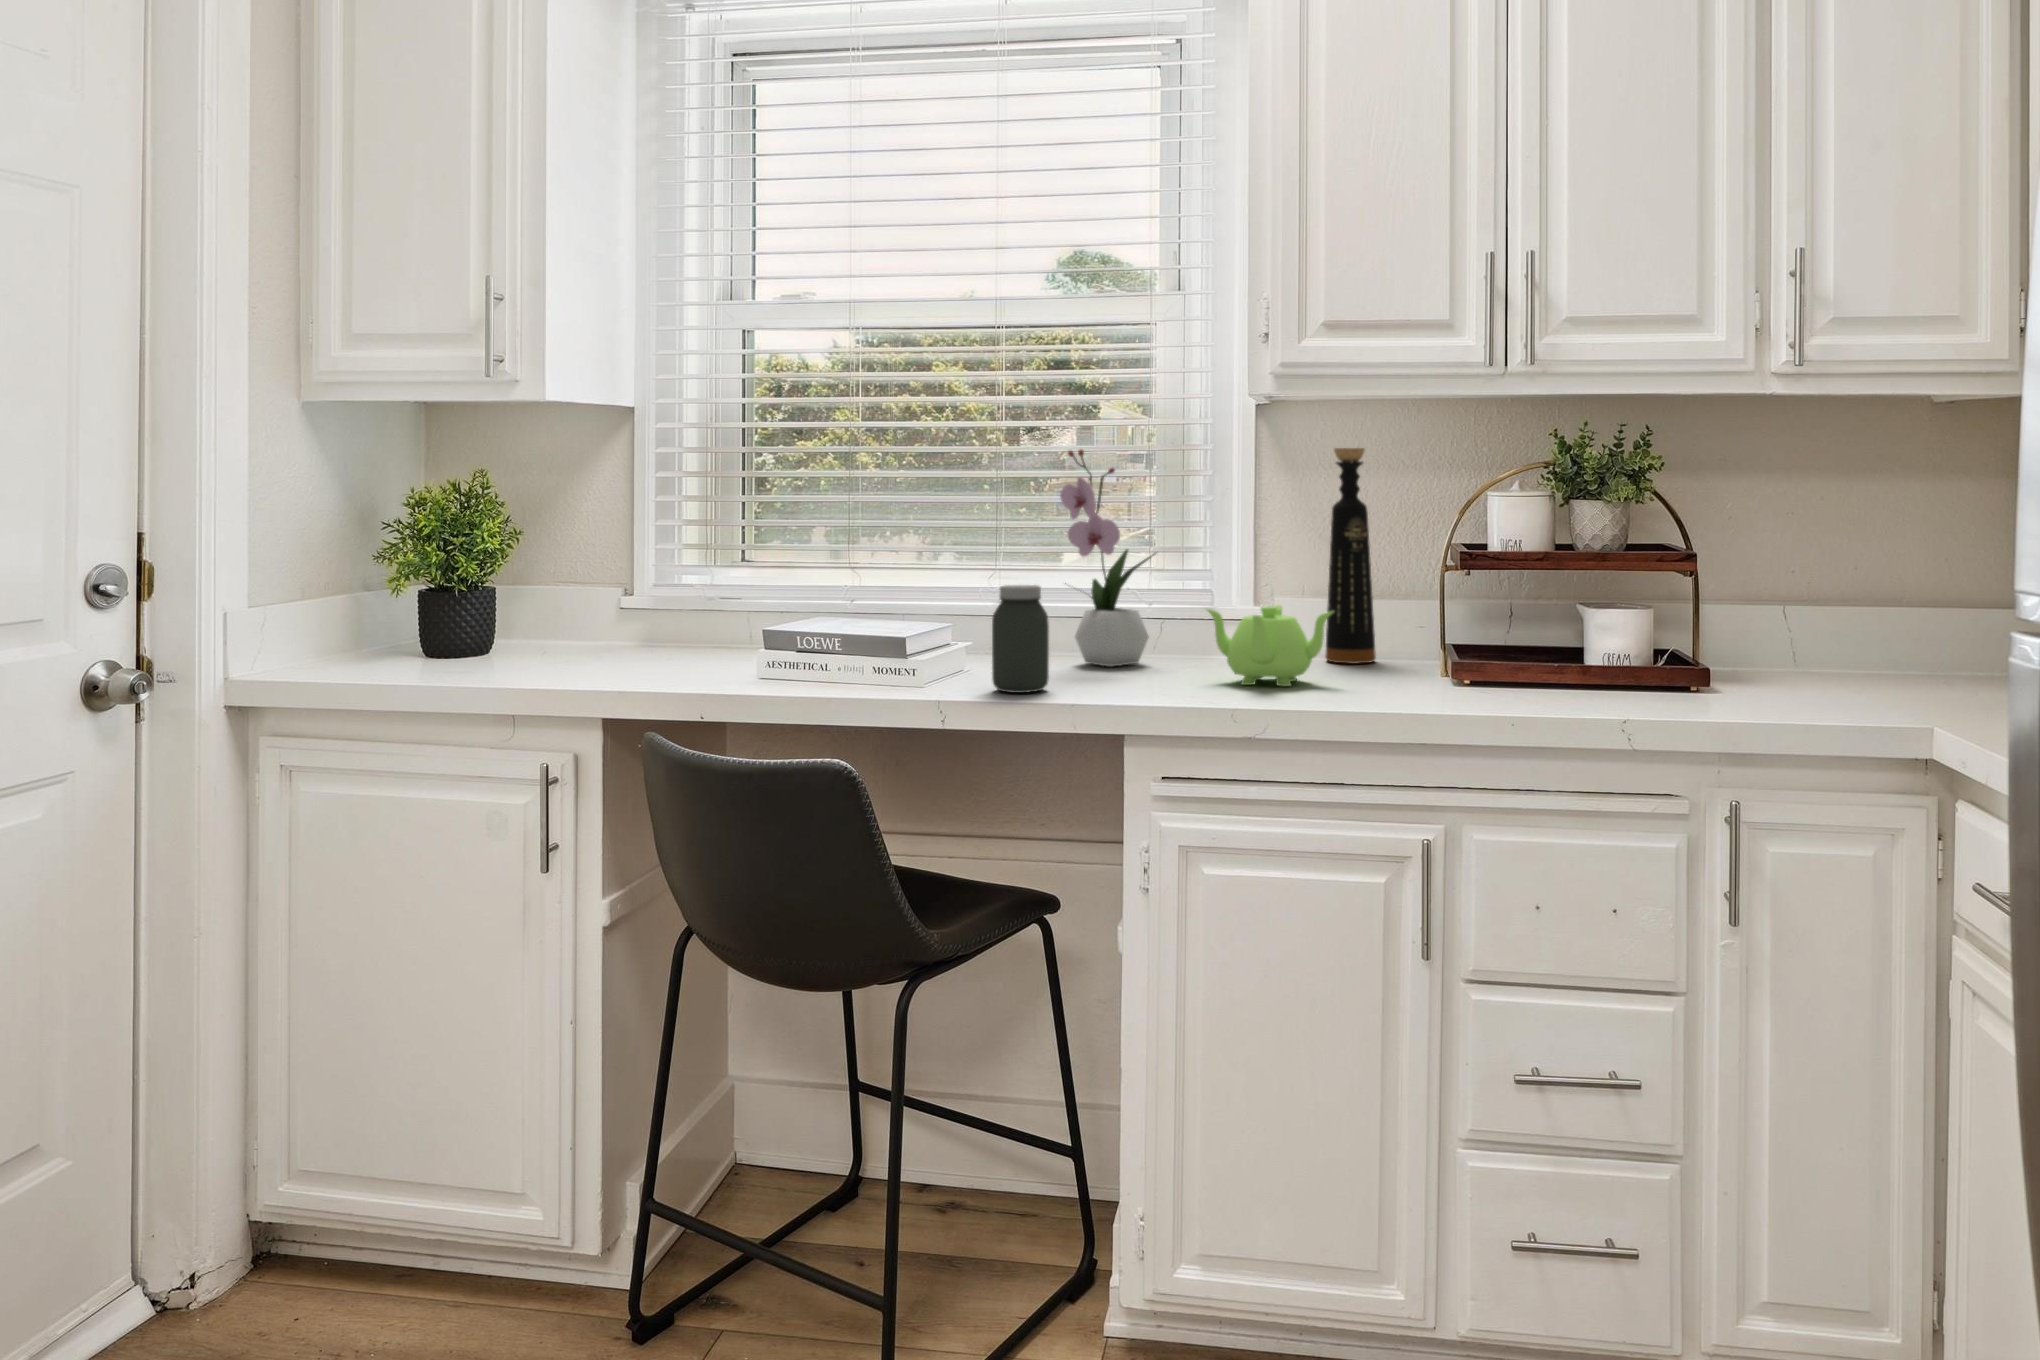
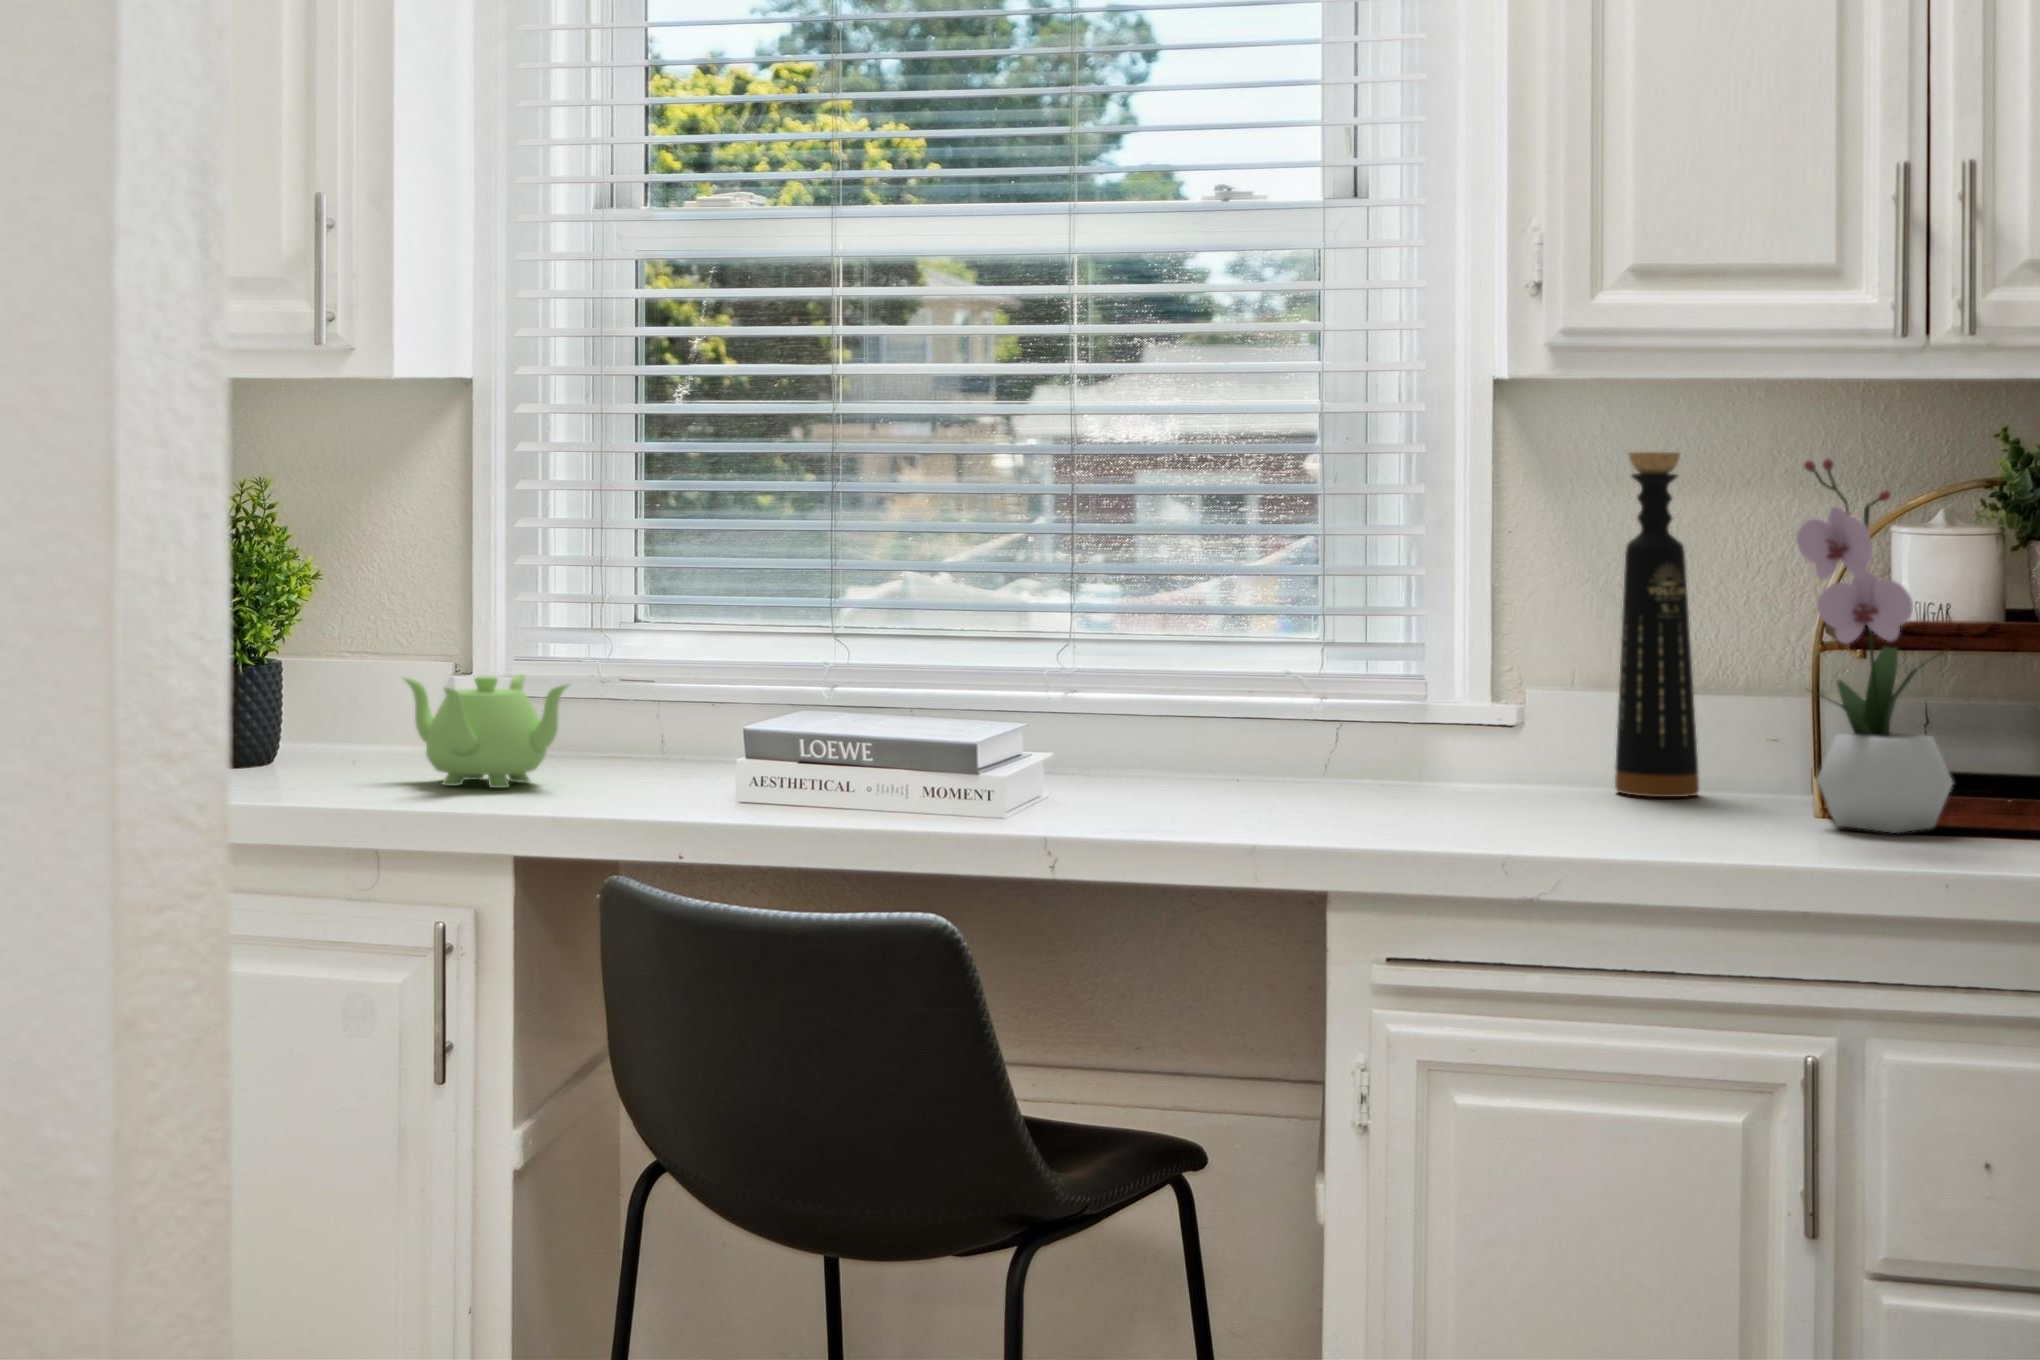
flower arrangement: present [1060,449,1156,667] -> present [1796,459,1953,833]
jar: present [992,585,1049,693] -> none [1112,666,1200,830]
teapot: present [1206,605,1334,686] -> present [403,675,568,788]

